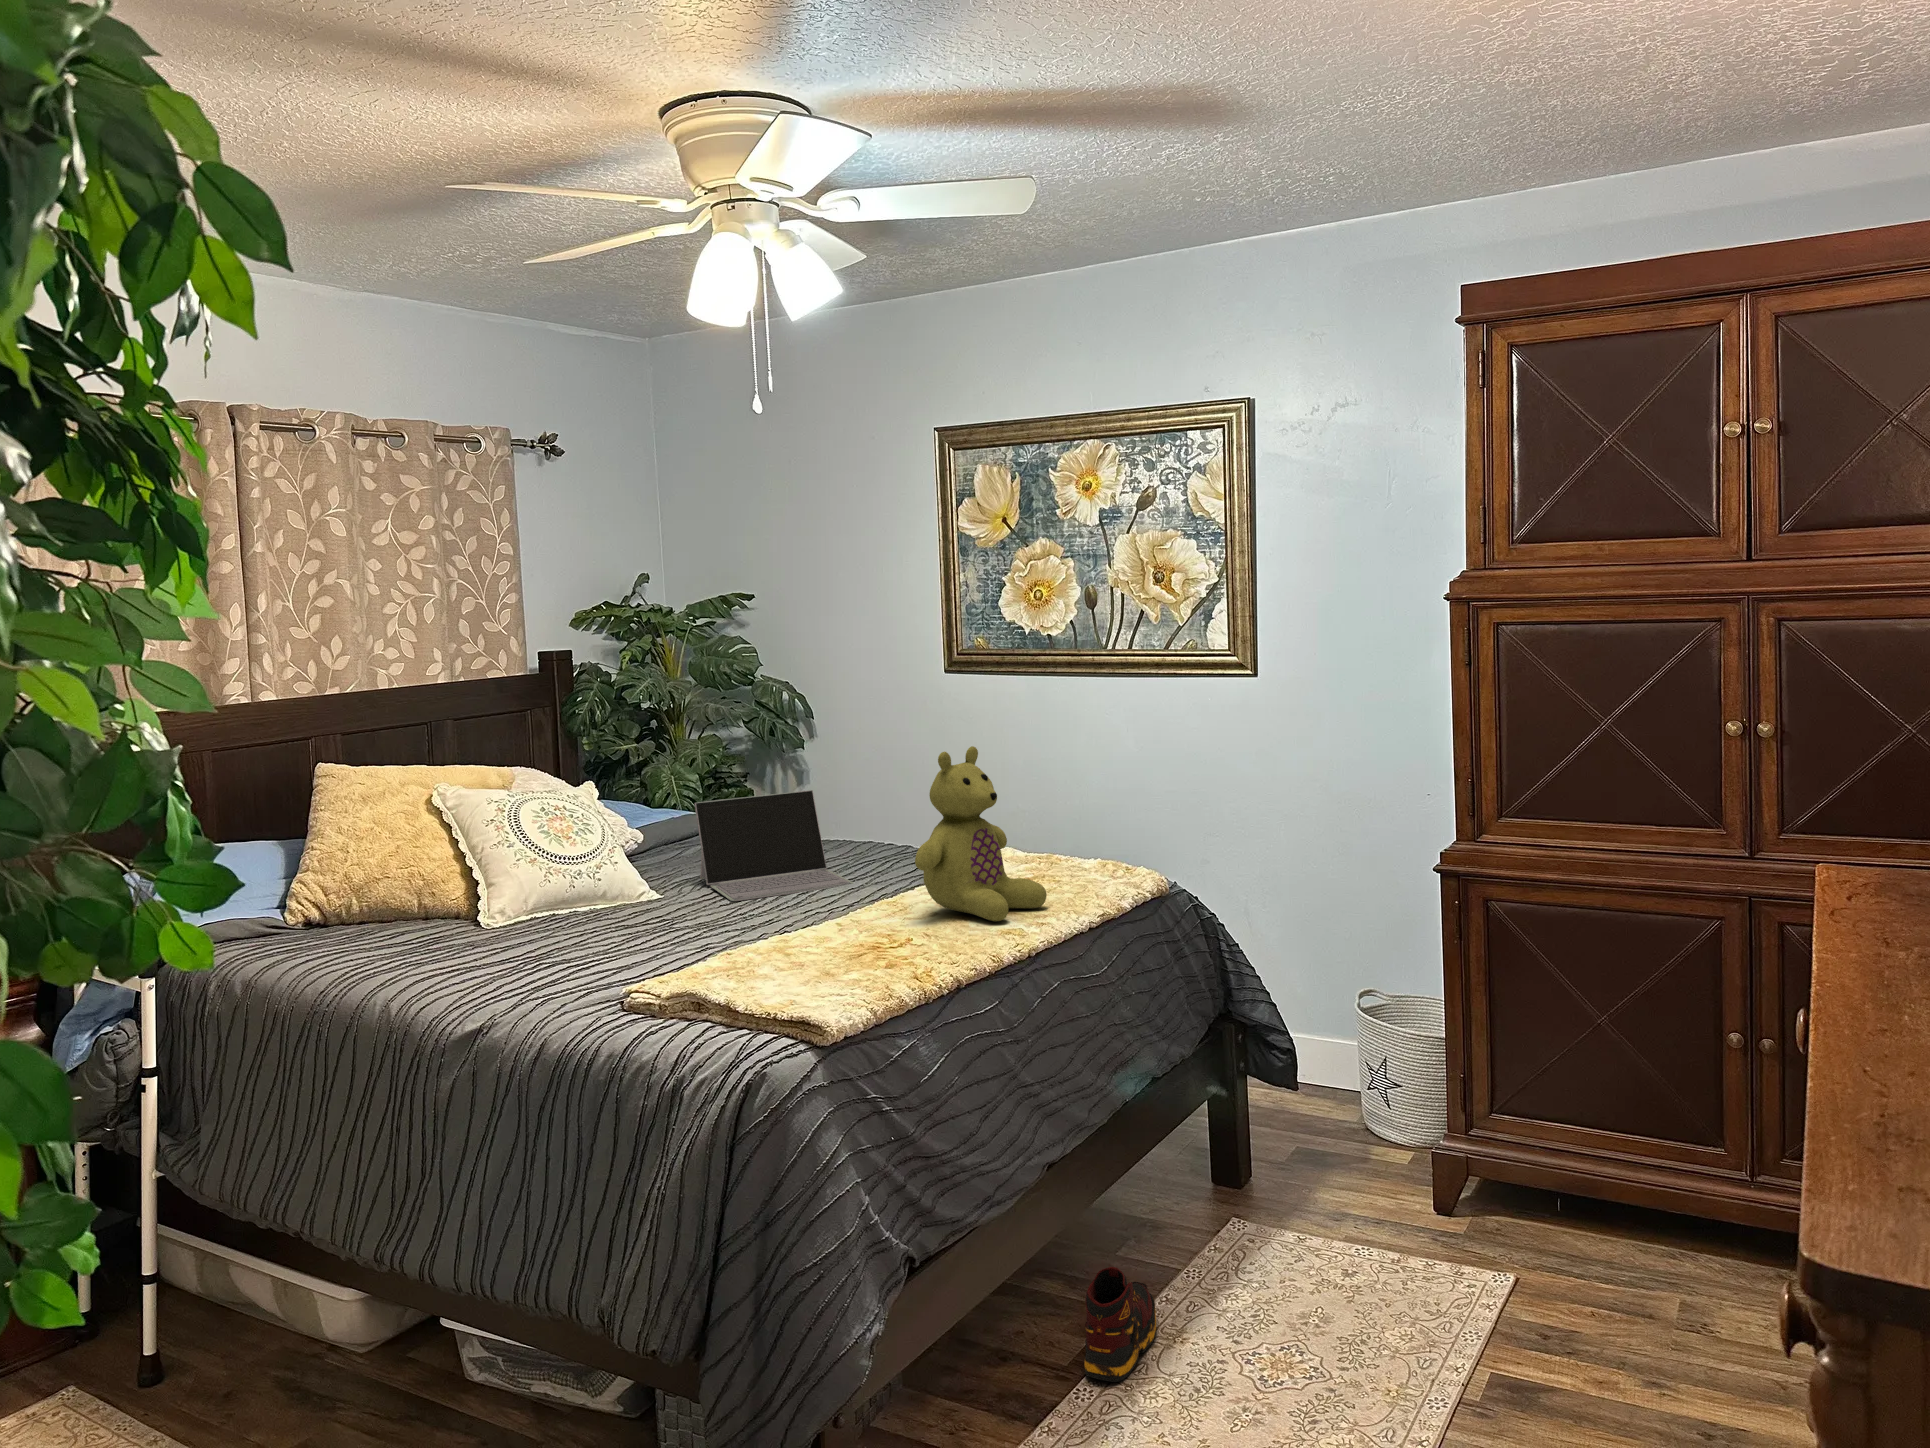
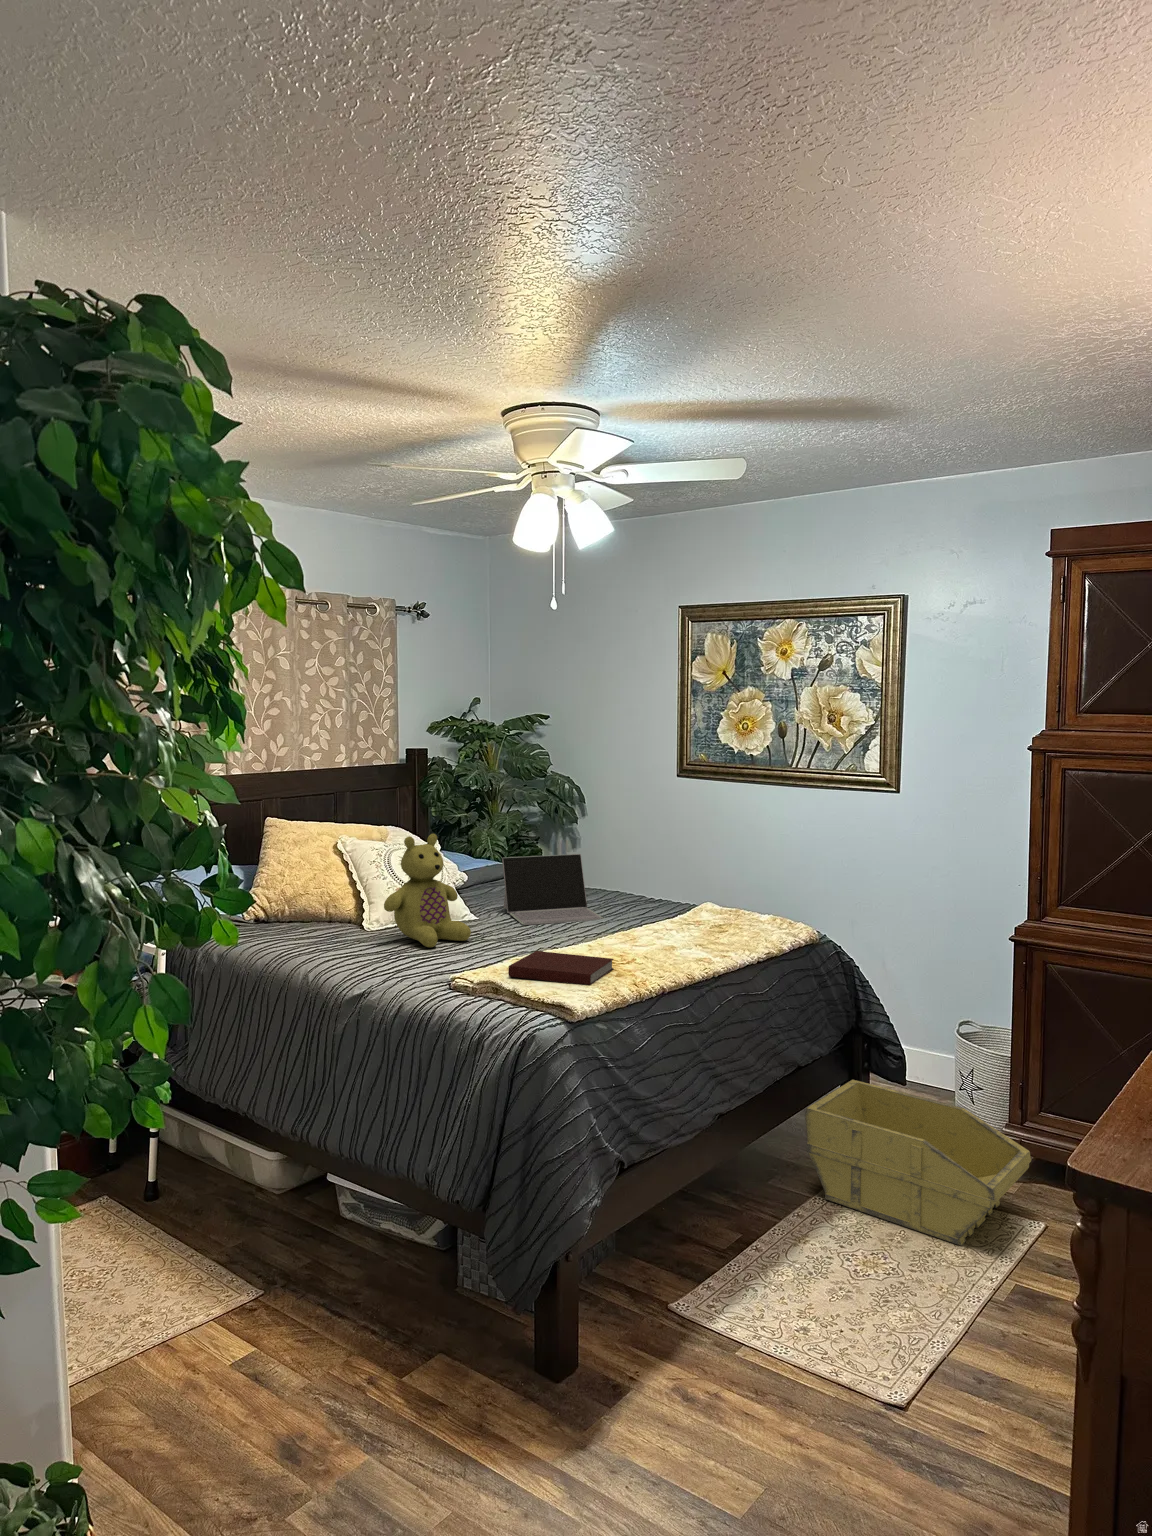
stuffed bear: present [915,746,1047,921] -> present [384,834,471,948]
notebook: none [715,939,879,987] -> present [508,951,614,985]
storage bin: none [1167,1090,1486,1319] -> present [805,1080,1031,1246]
shoe: present [1084,1267,1156,1382] -> none [736,1187,788,1263]

